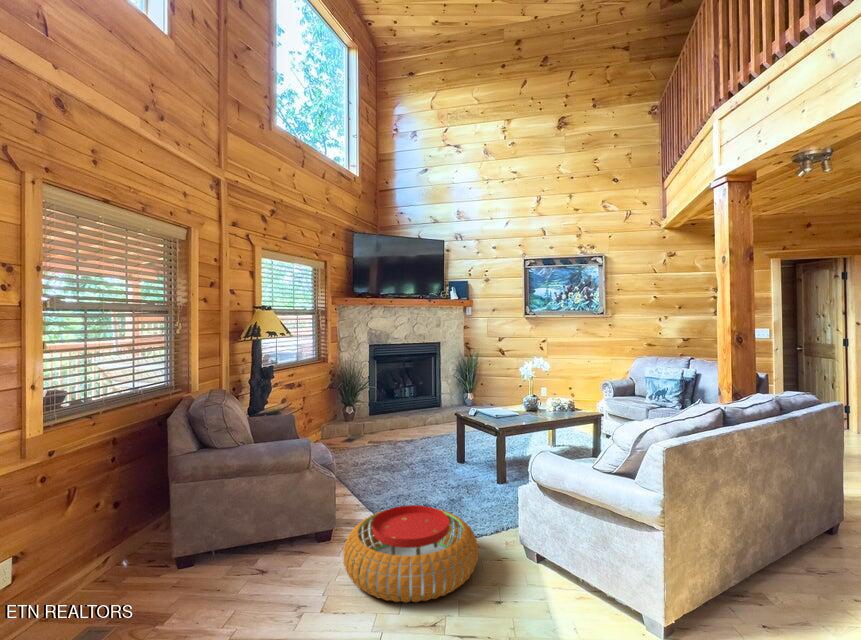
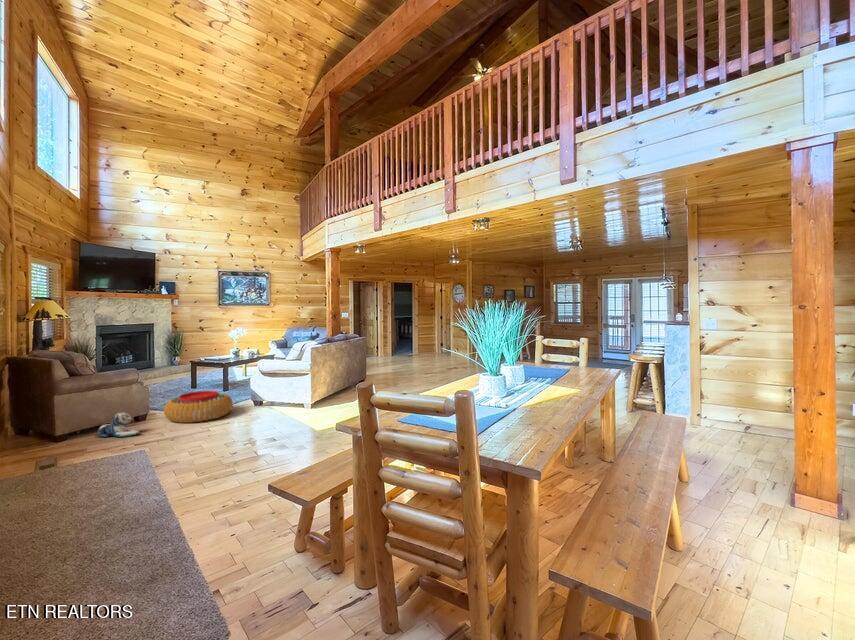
plush toy: none [221,548,270,613] -> present [97,412,140,438]

